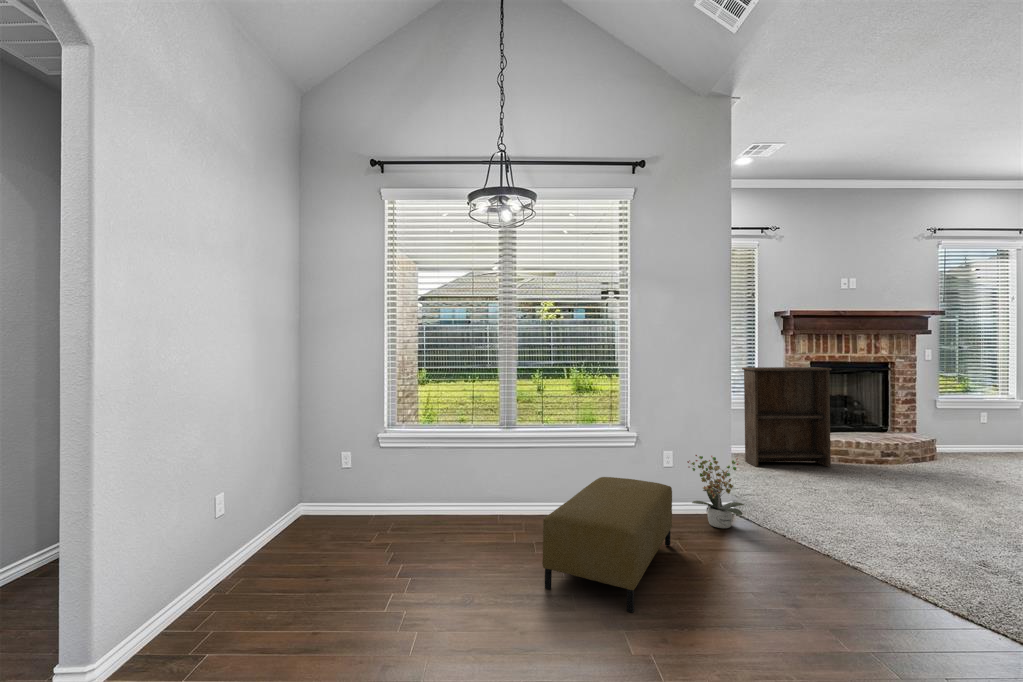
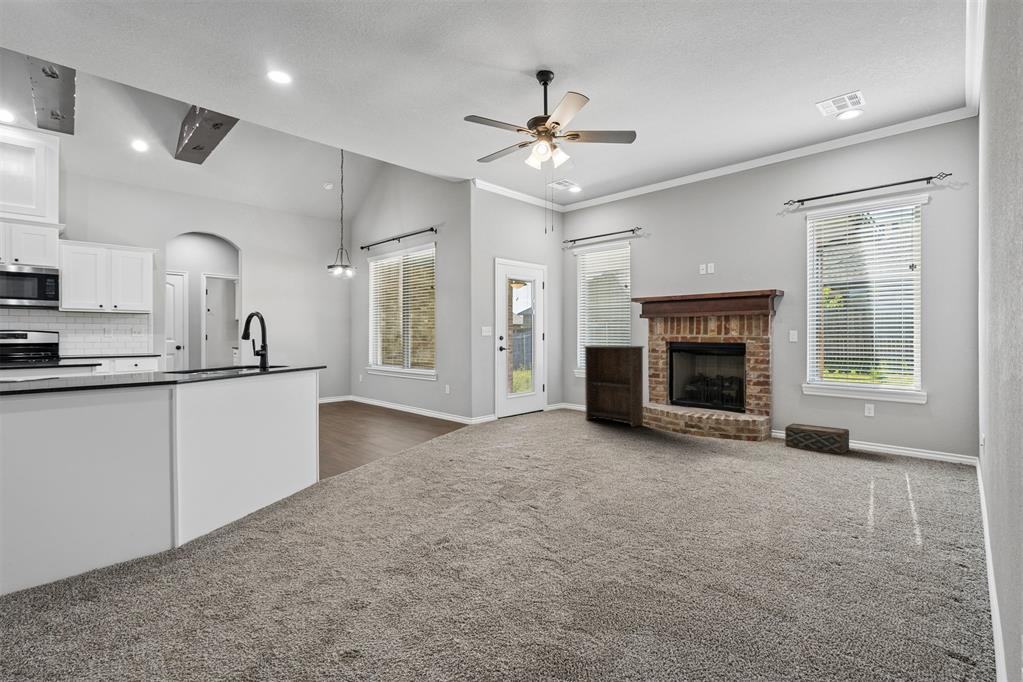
woven basket: none [935,437,1002,460] -> present [785,423,849,454]
potted plant: present [687,455,744,528] -> none [433,388,459,424]
ottoman: present [542,477,672,613] -> none [333,390,403,425]

